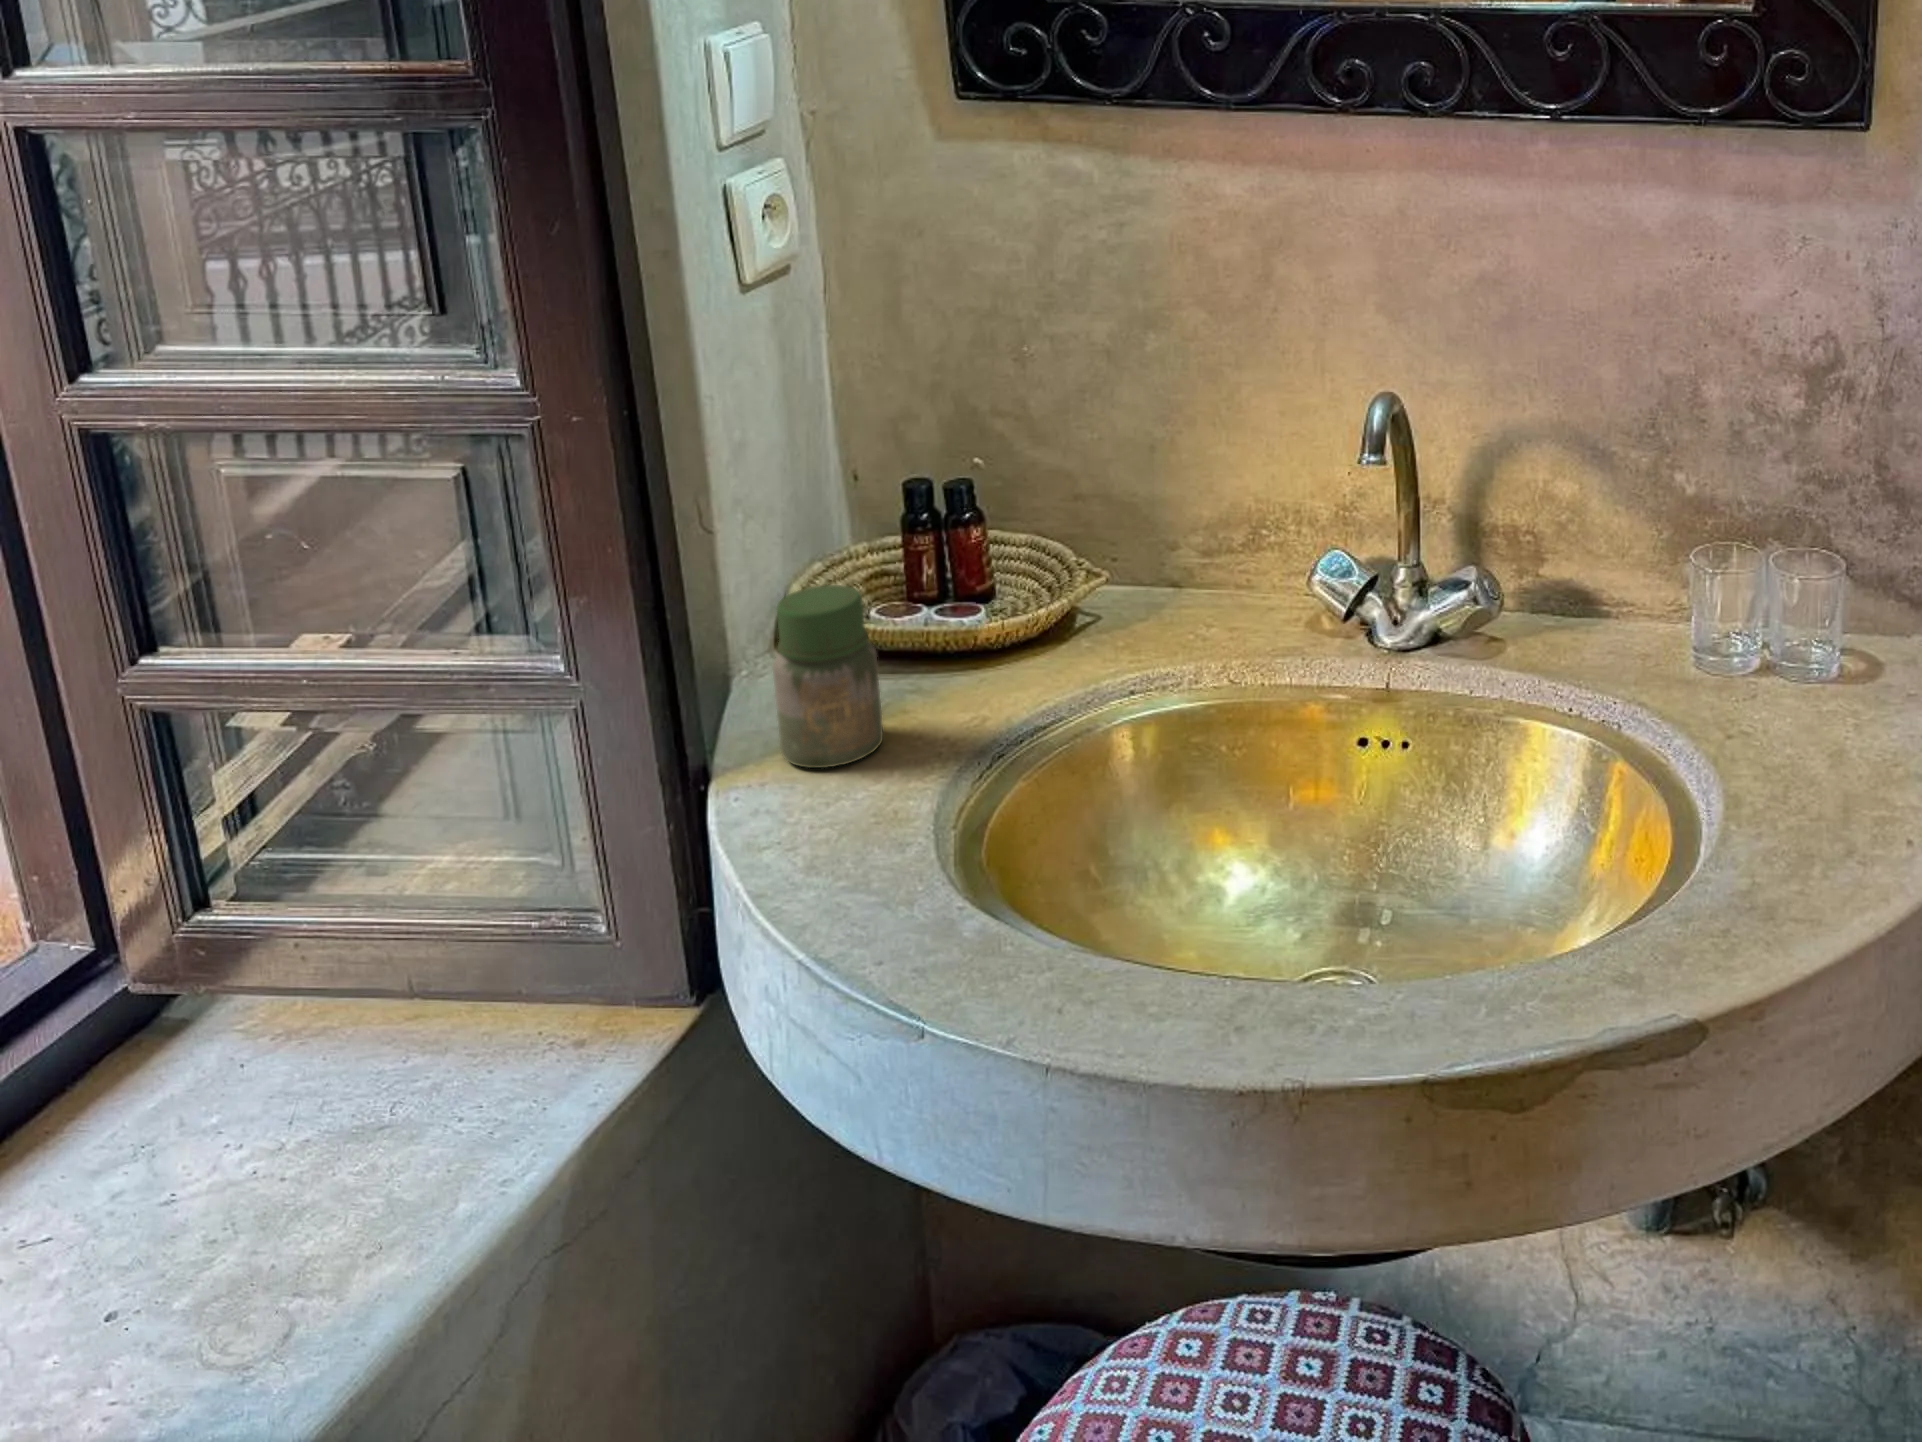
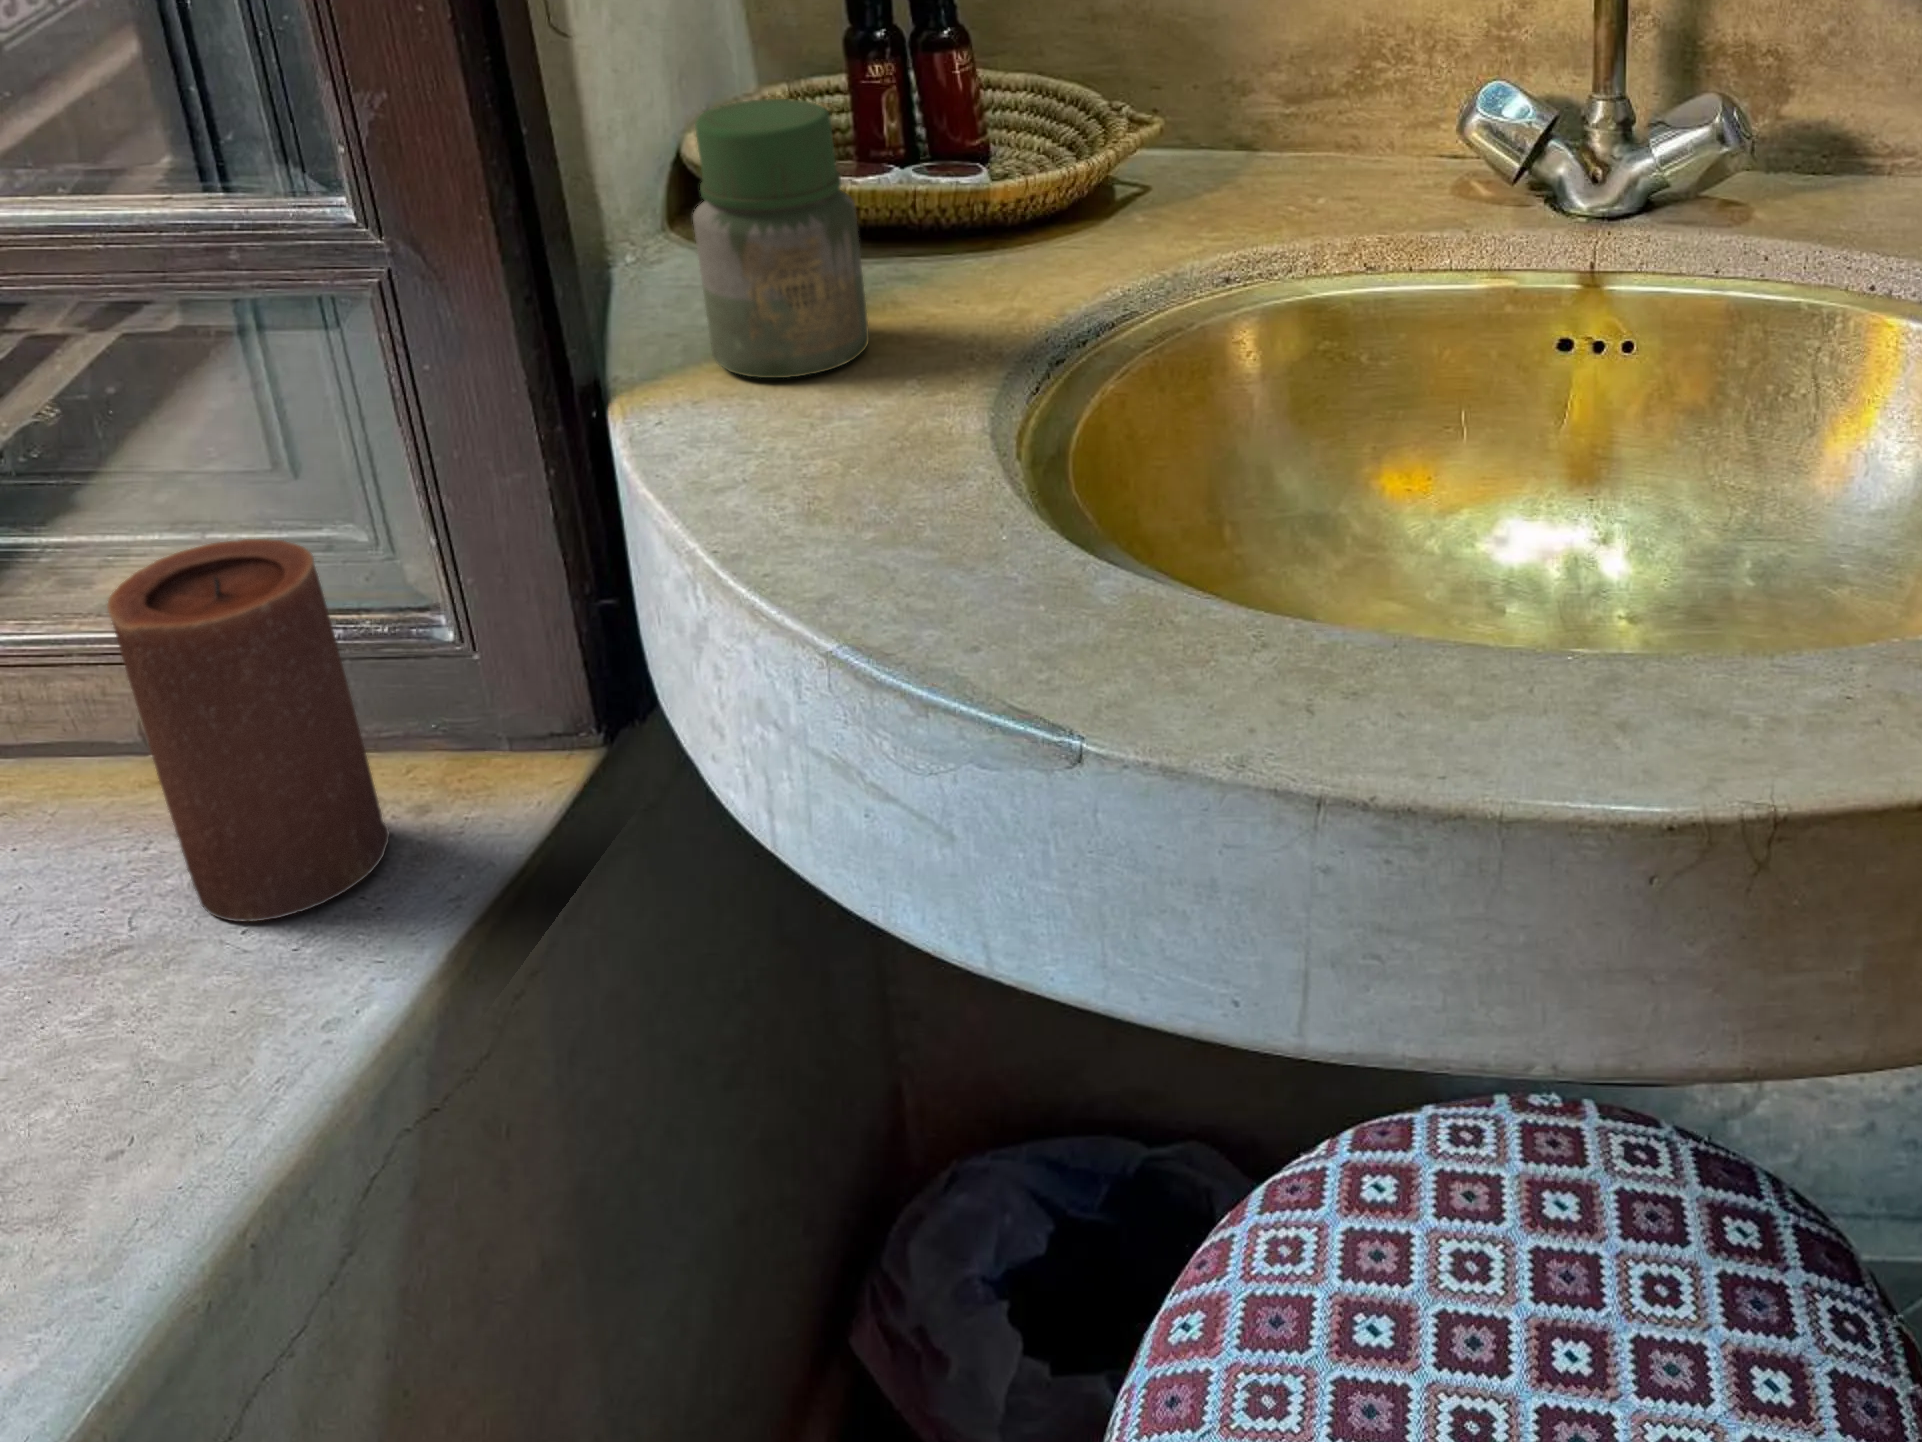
candle: none [396,874,552,1126] -> present [107,539,389,922]

